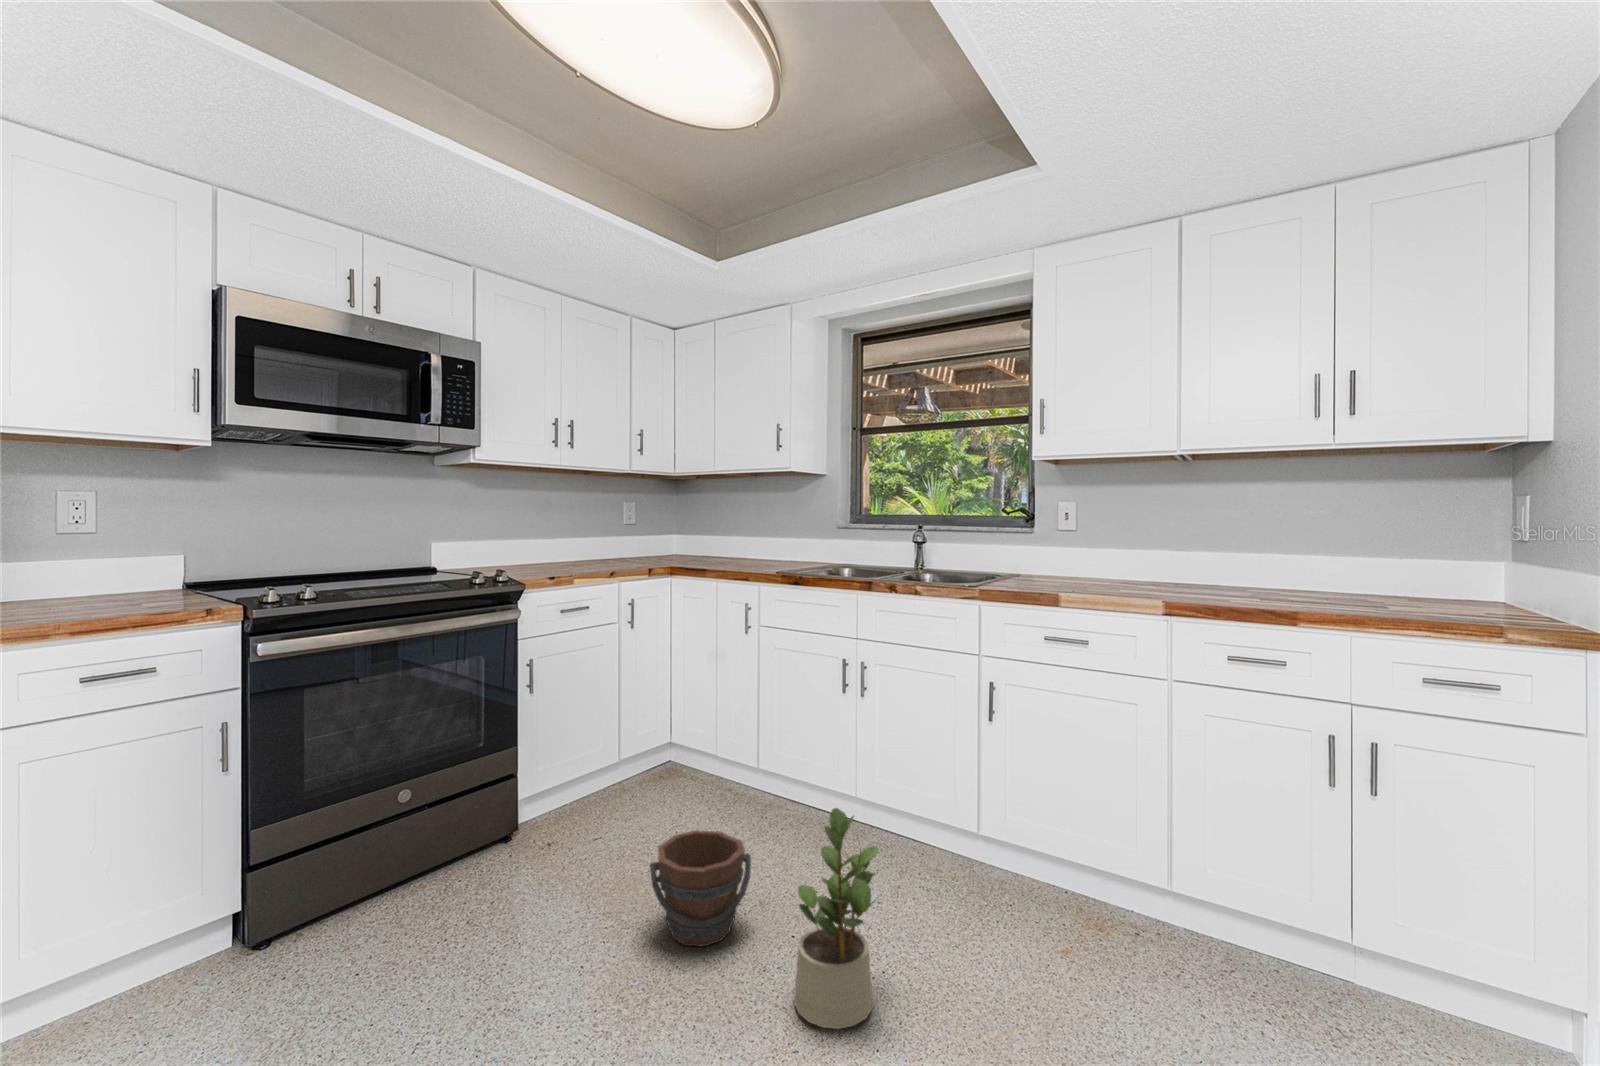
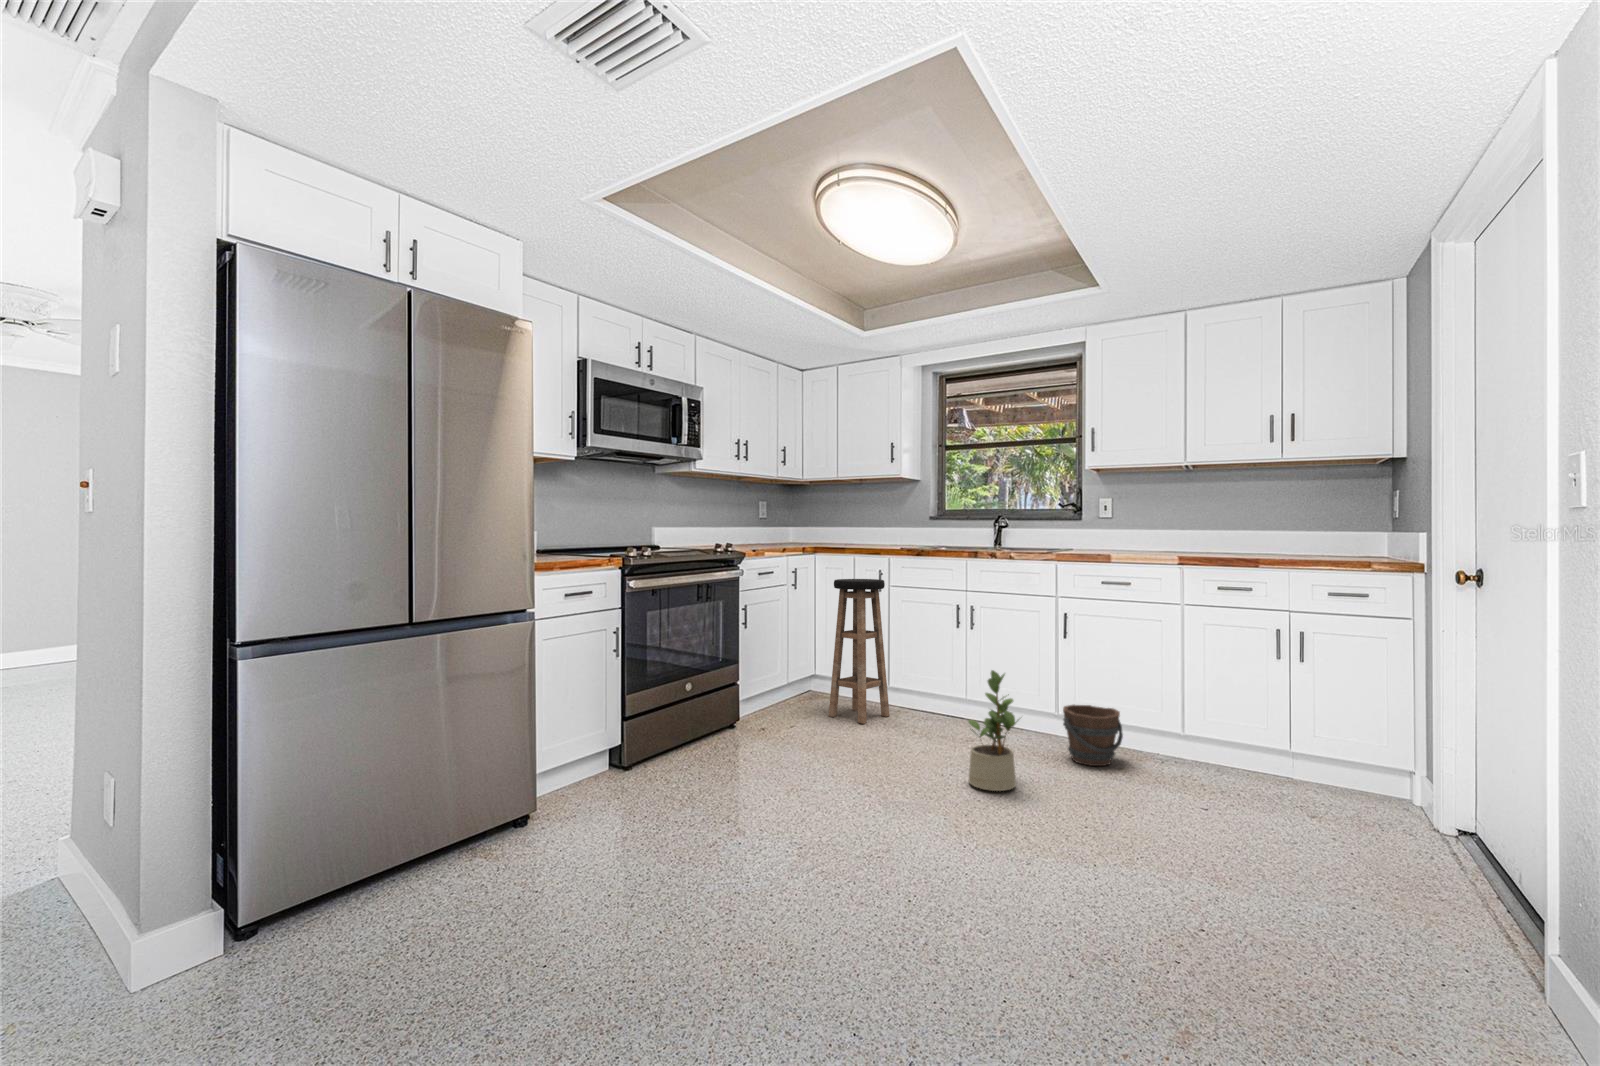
bar stool: none [663,616,751,832] -> present [829,579,890,723]
bucket: present [650,830,751,947] -> present [1063,705,1123,766]

